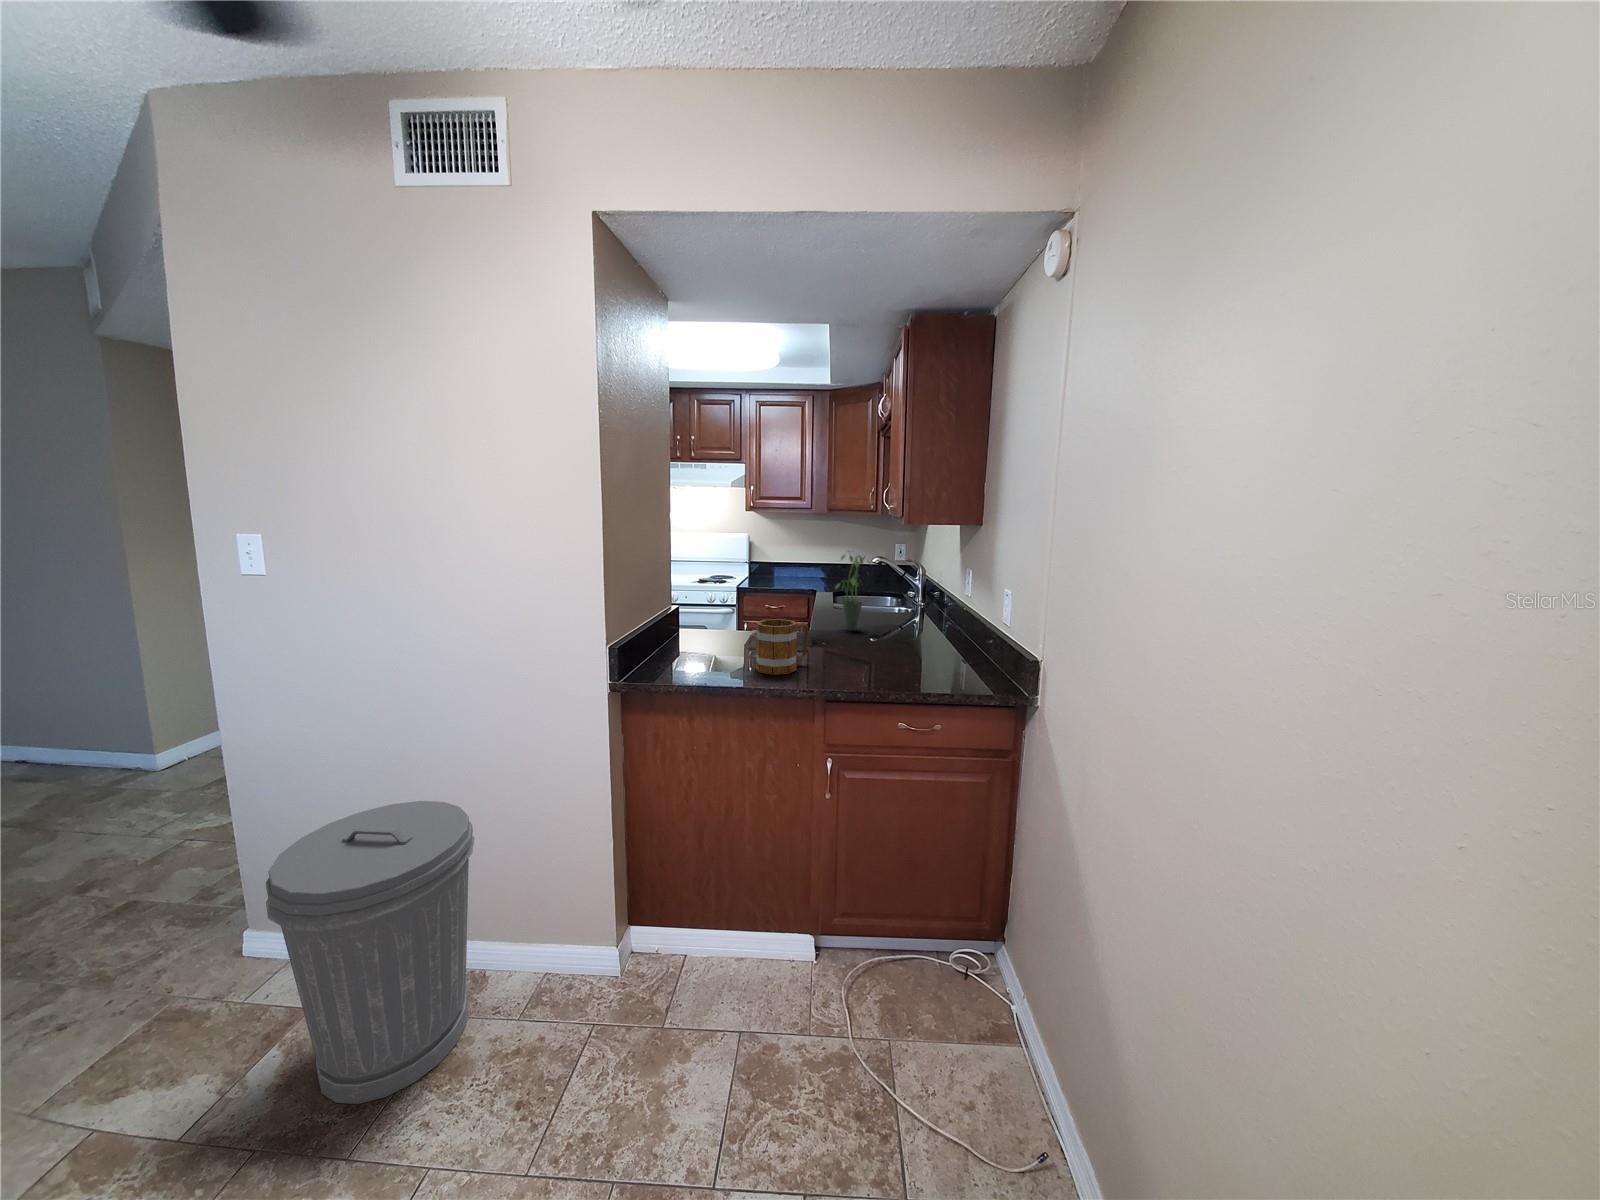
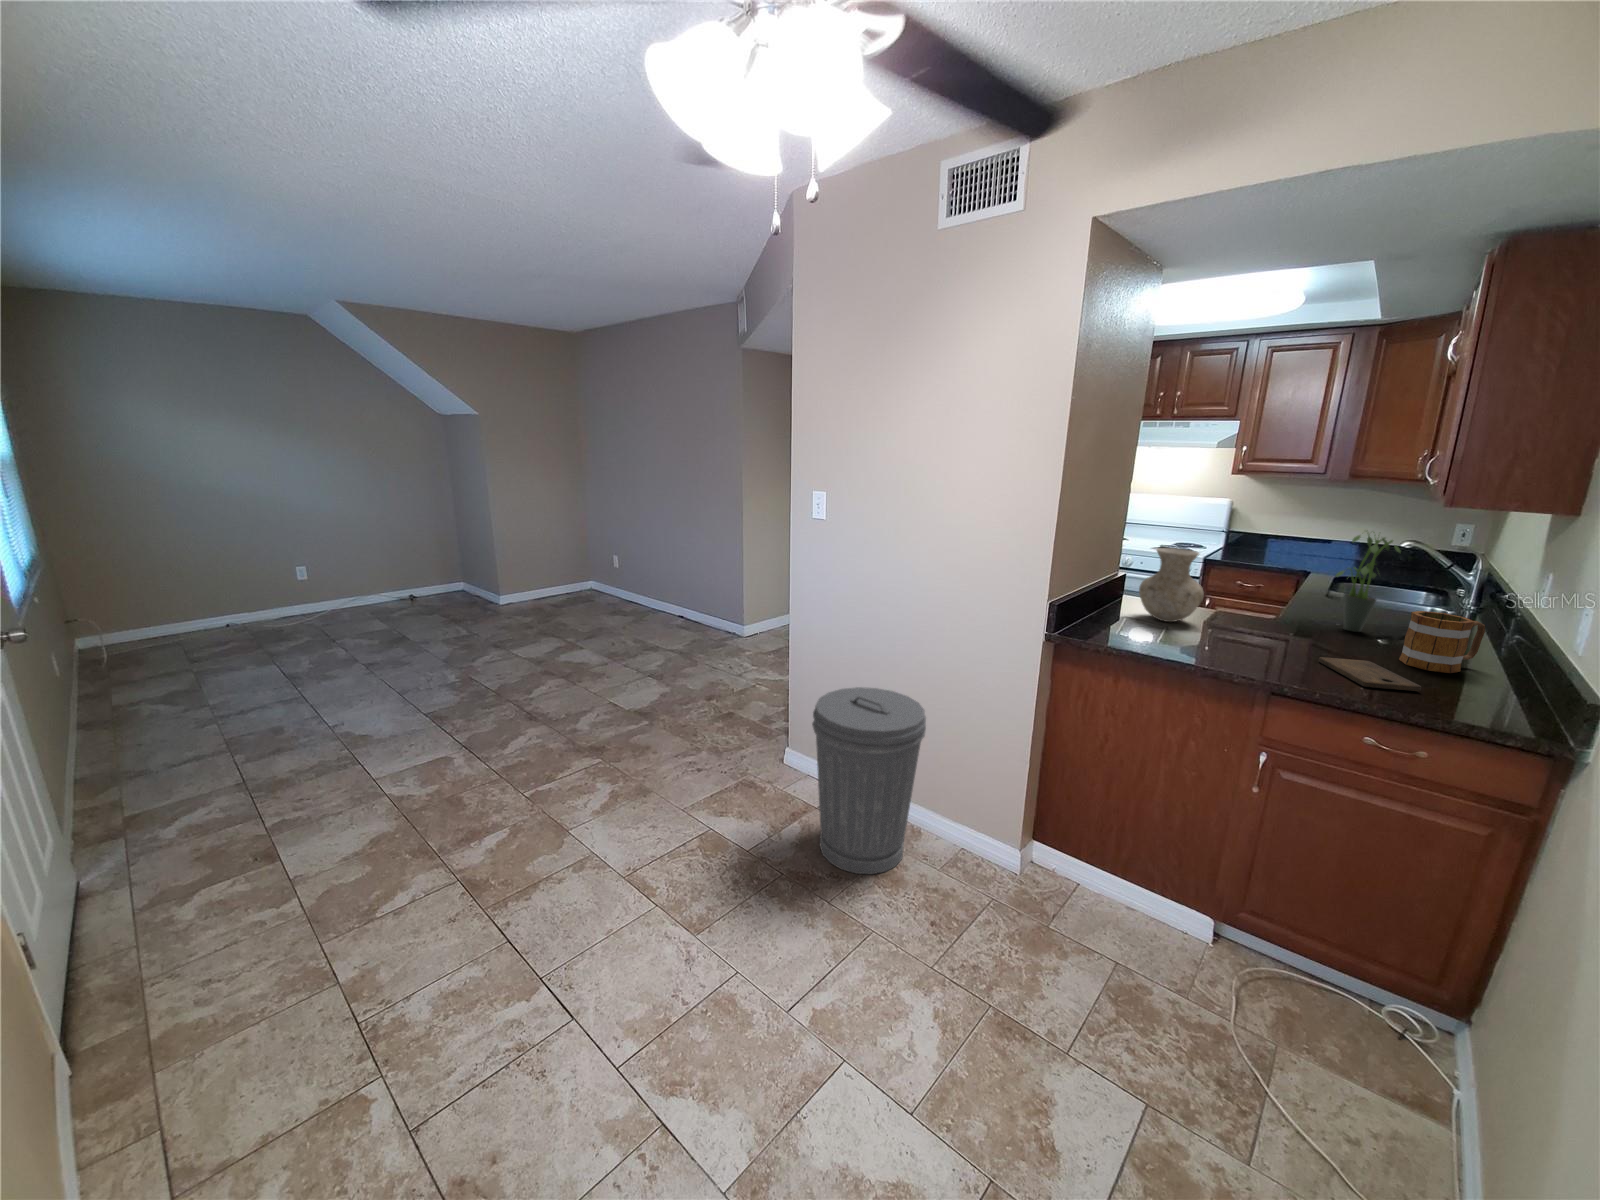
vase: none [695,577,750,648] -> present [1139,548,1204,622]
mug: present [755,619,809,675] -> present [1399,611,1485,673]
cutting board: none [845,653,915,677] -> present [1319,657,1421,691]

